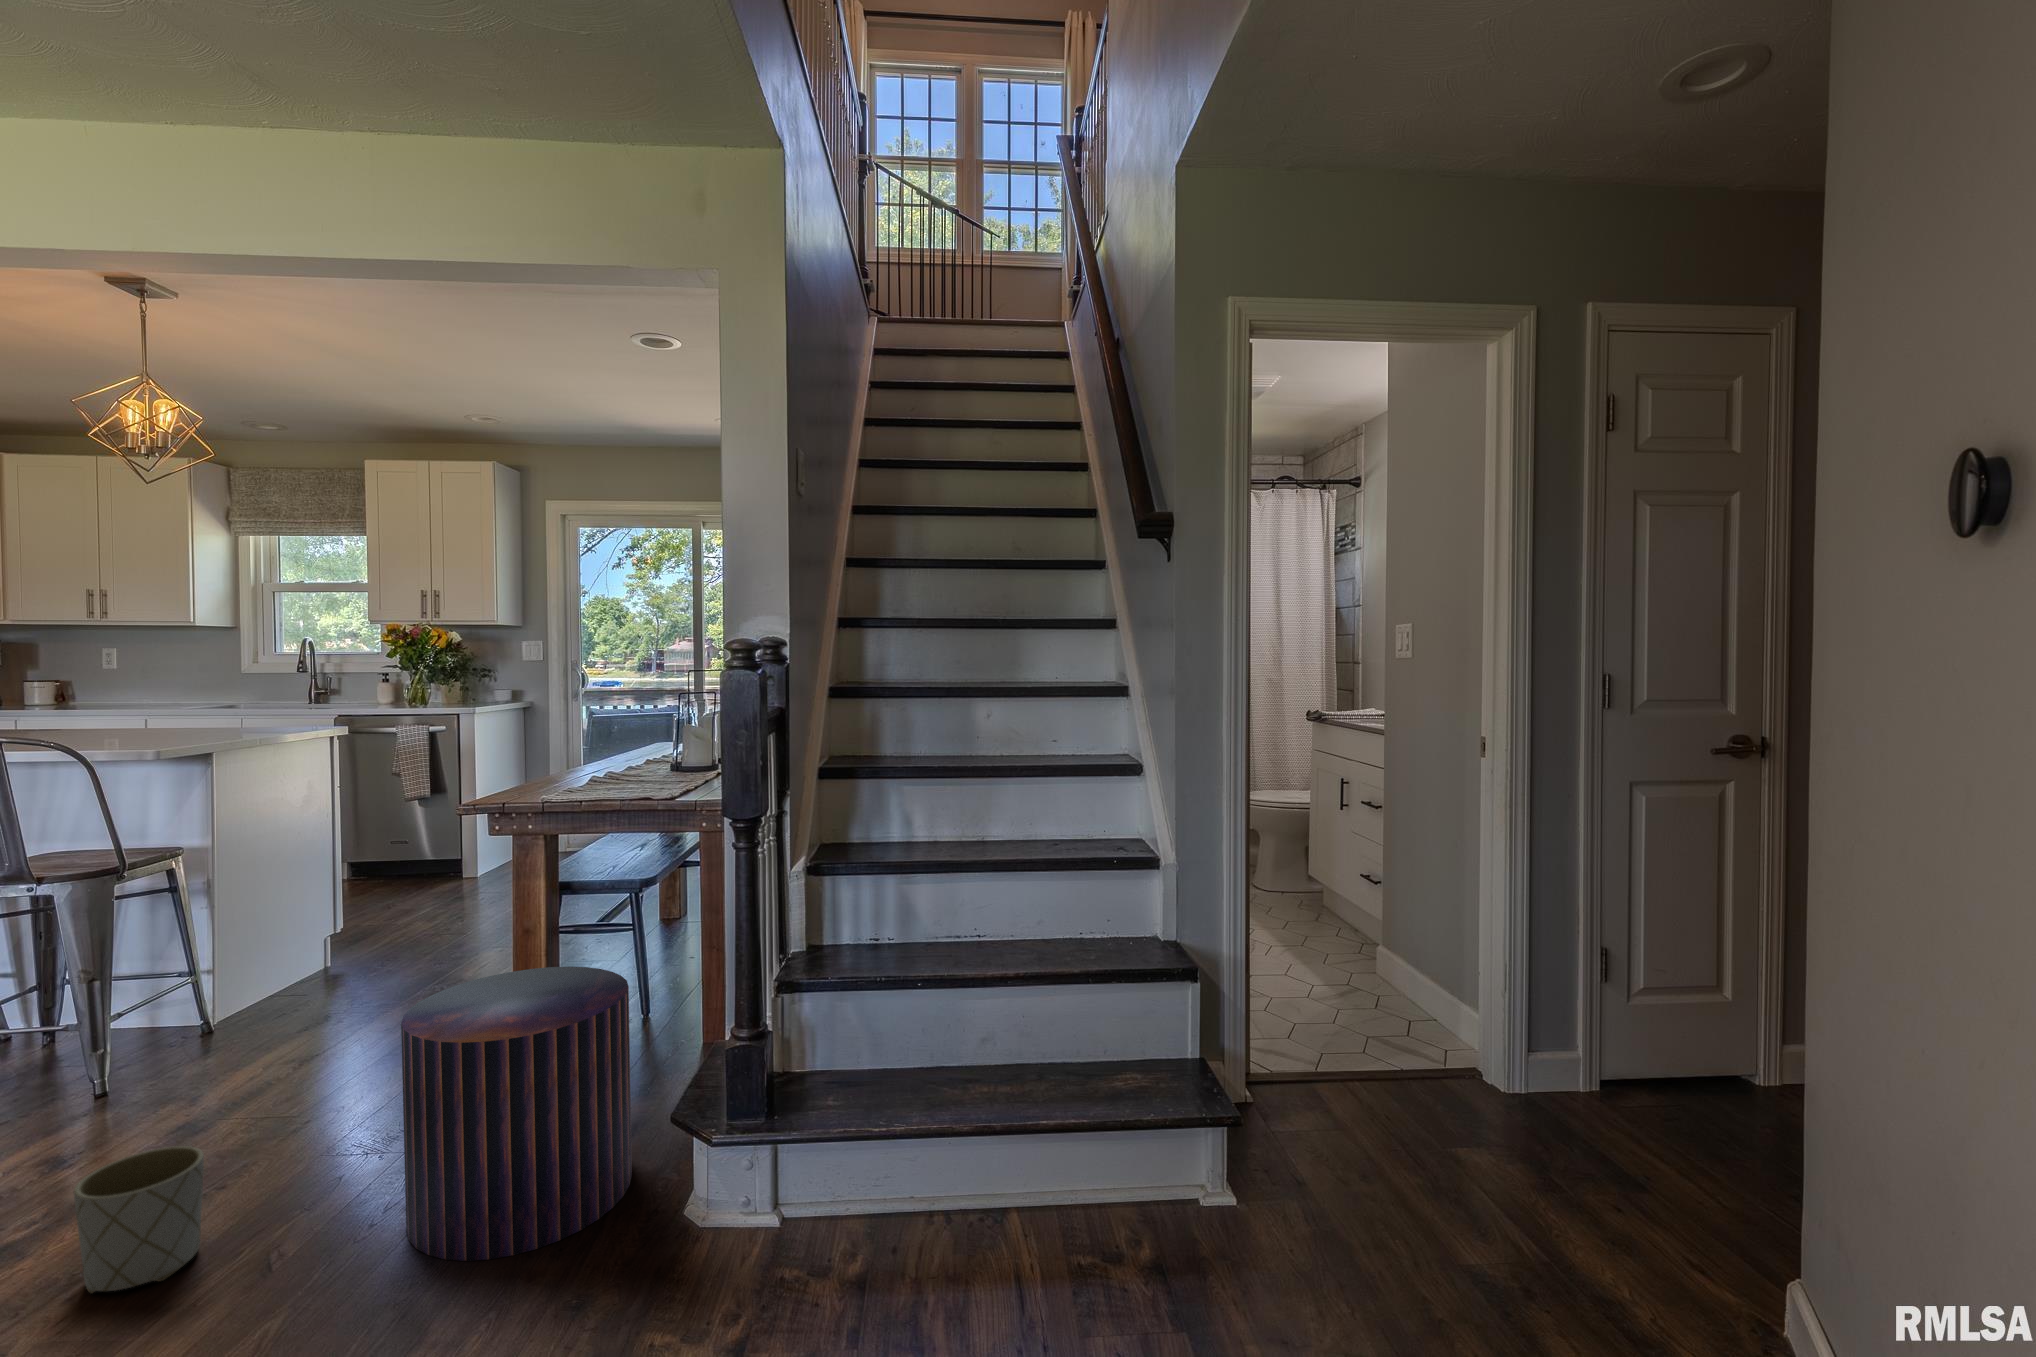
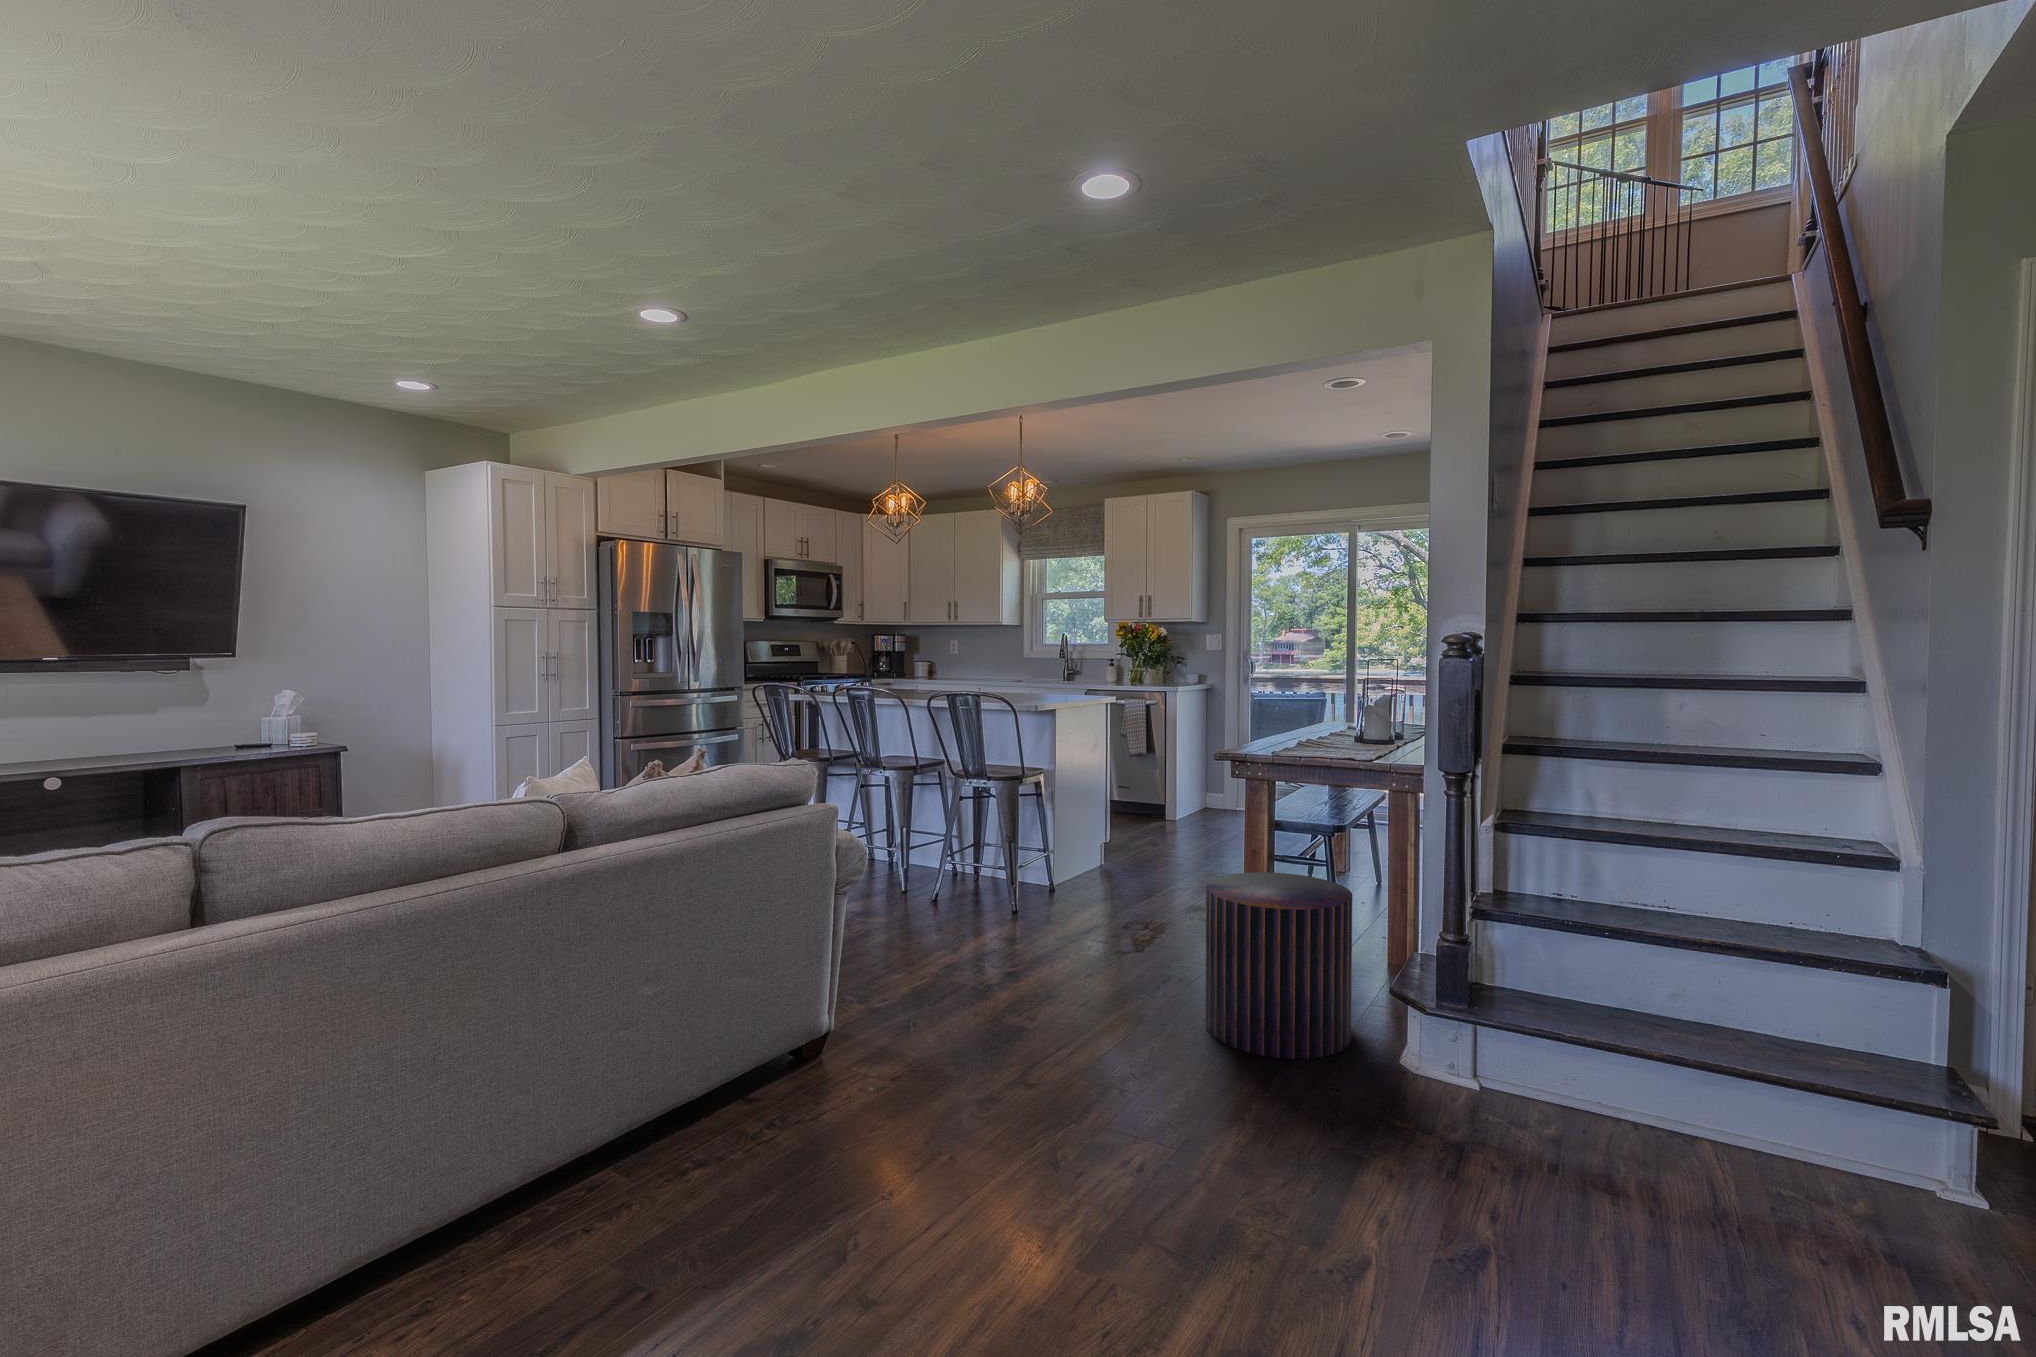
planter: present [74,1146,204,1294] -> none [1041,941,1097,1016]

